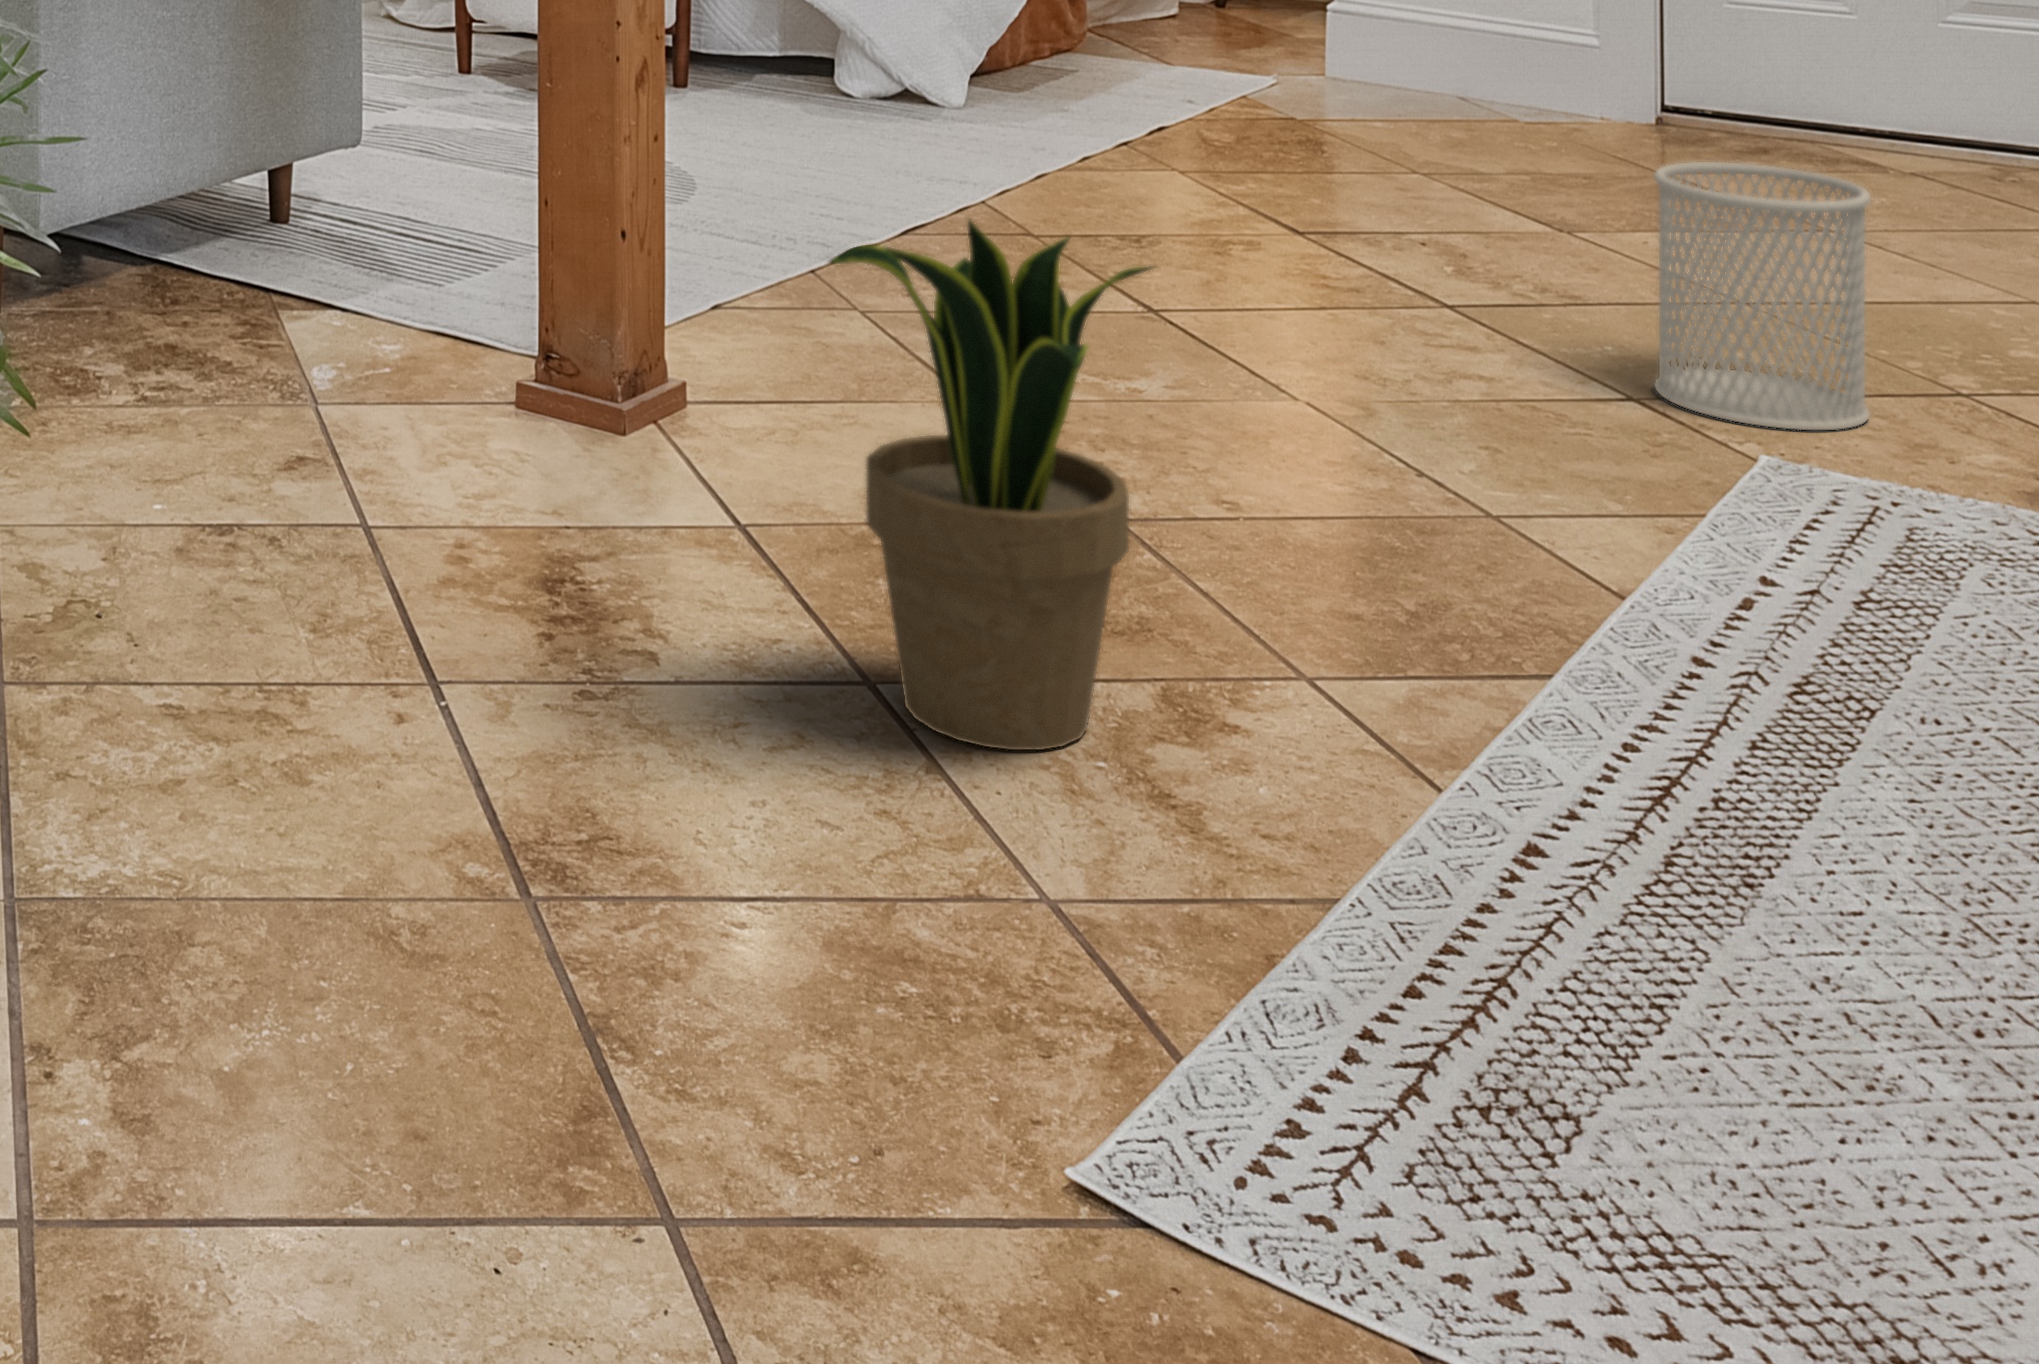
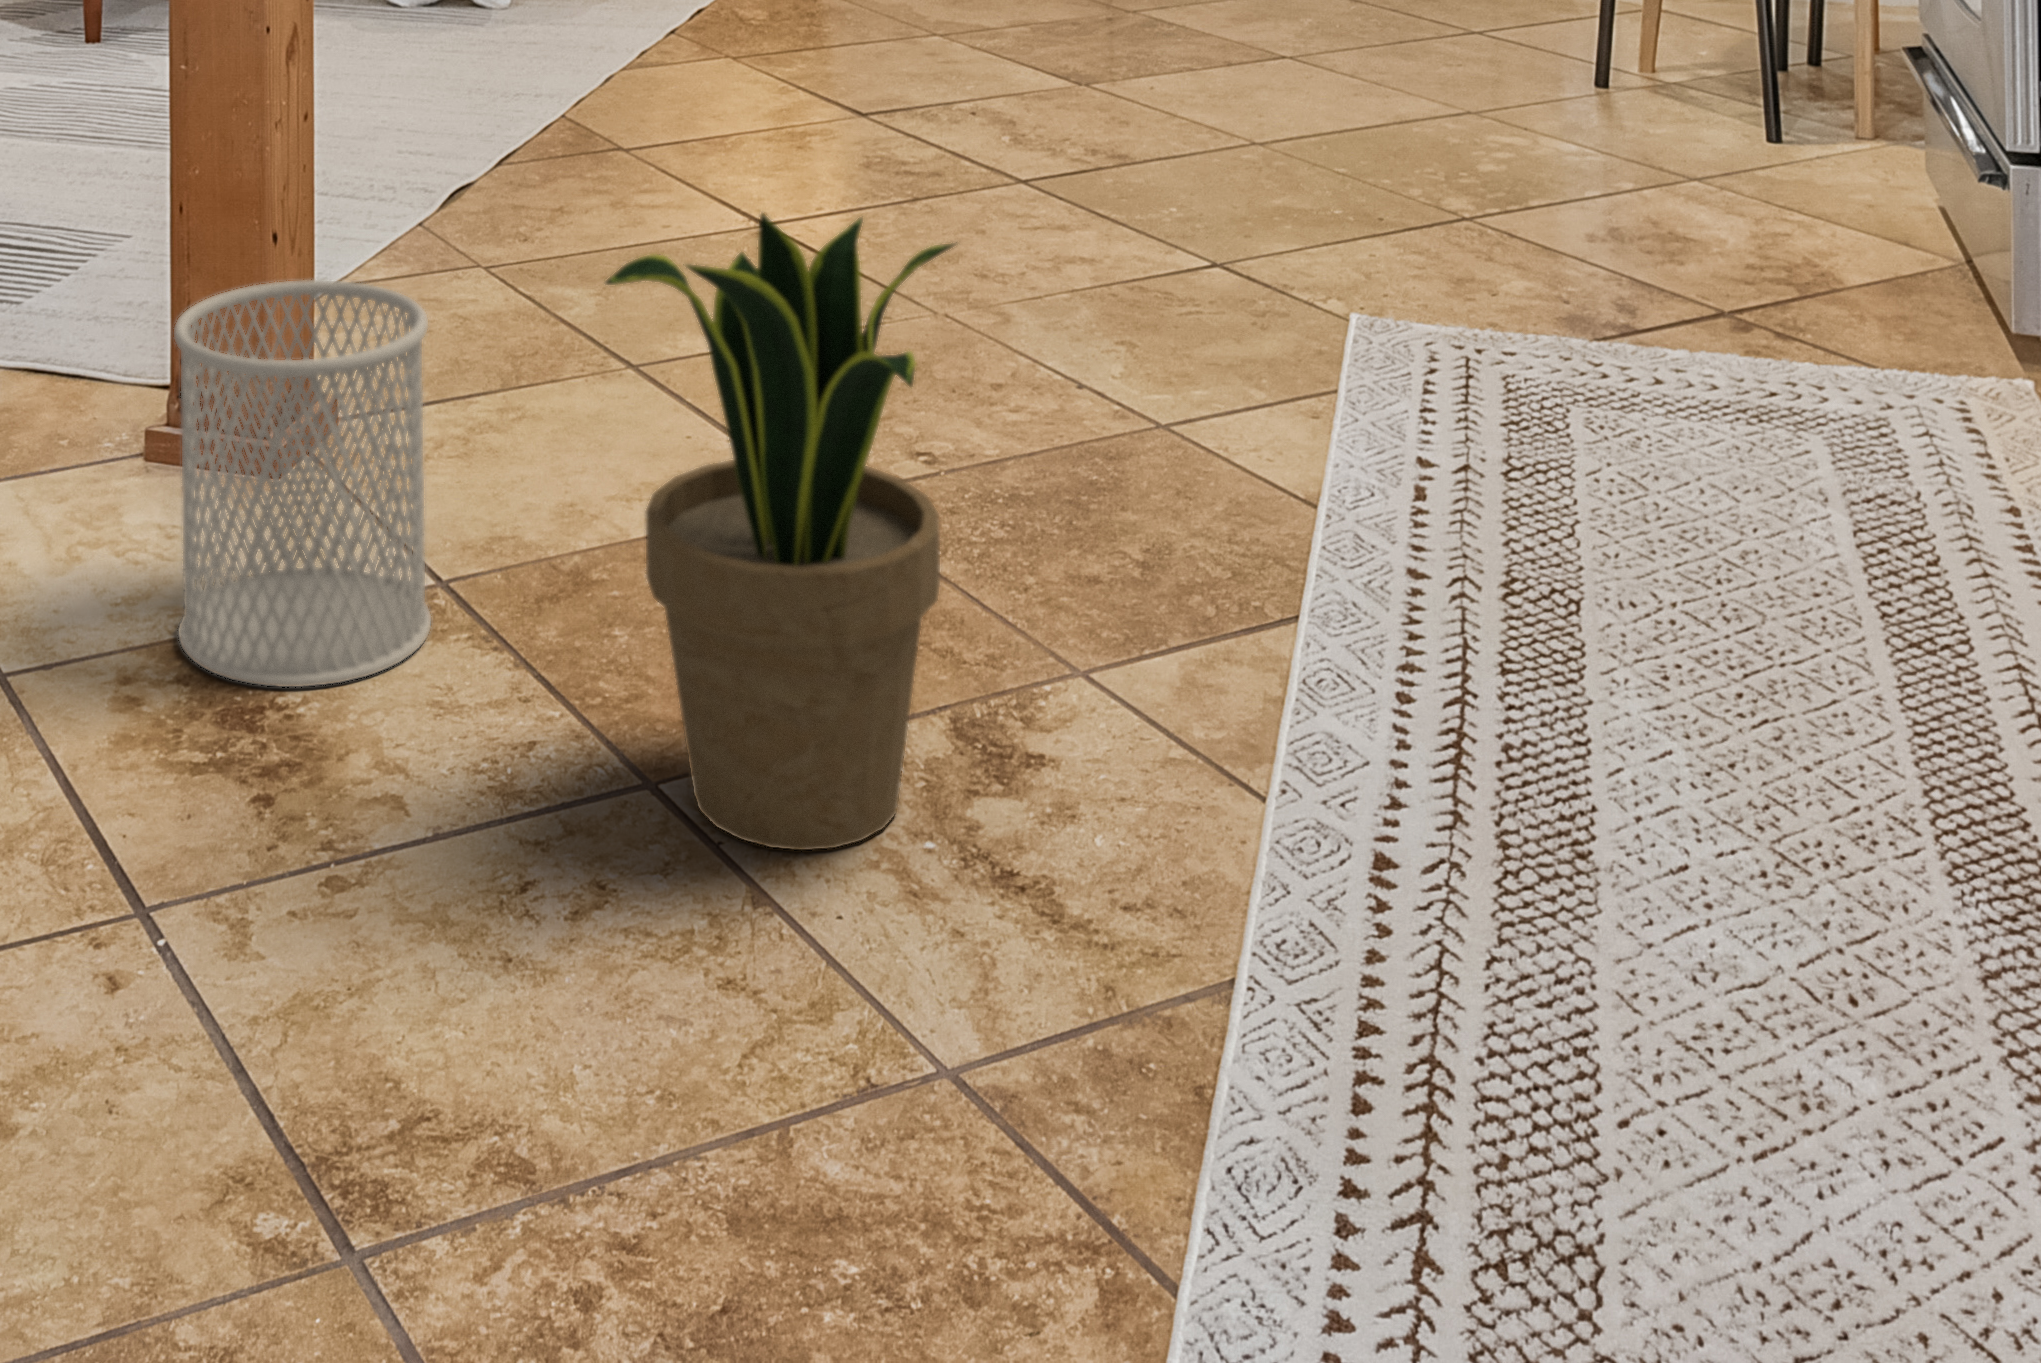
wastebasket: present [1654,162,1871,430] -> present [174,280,431,687]

